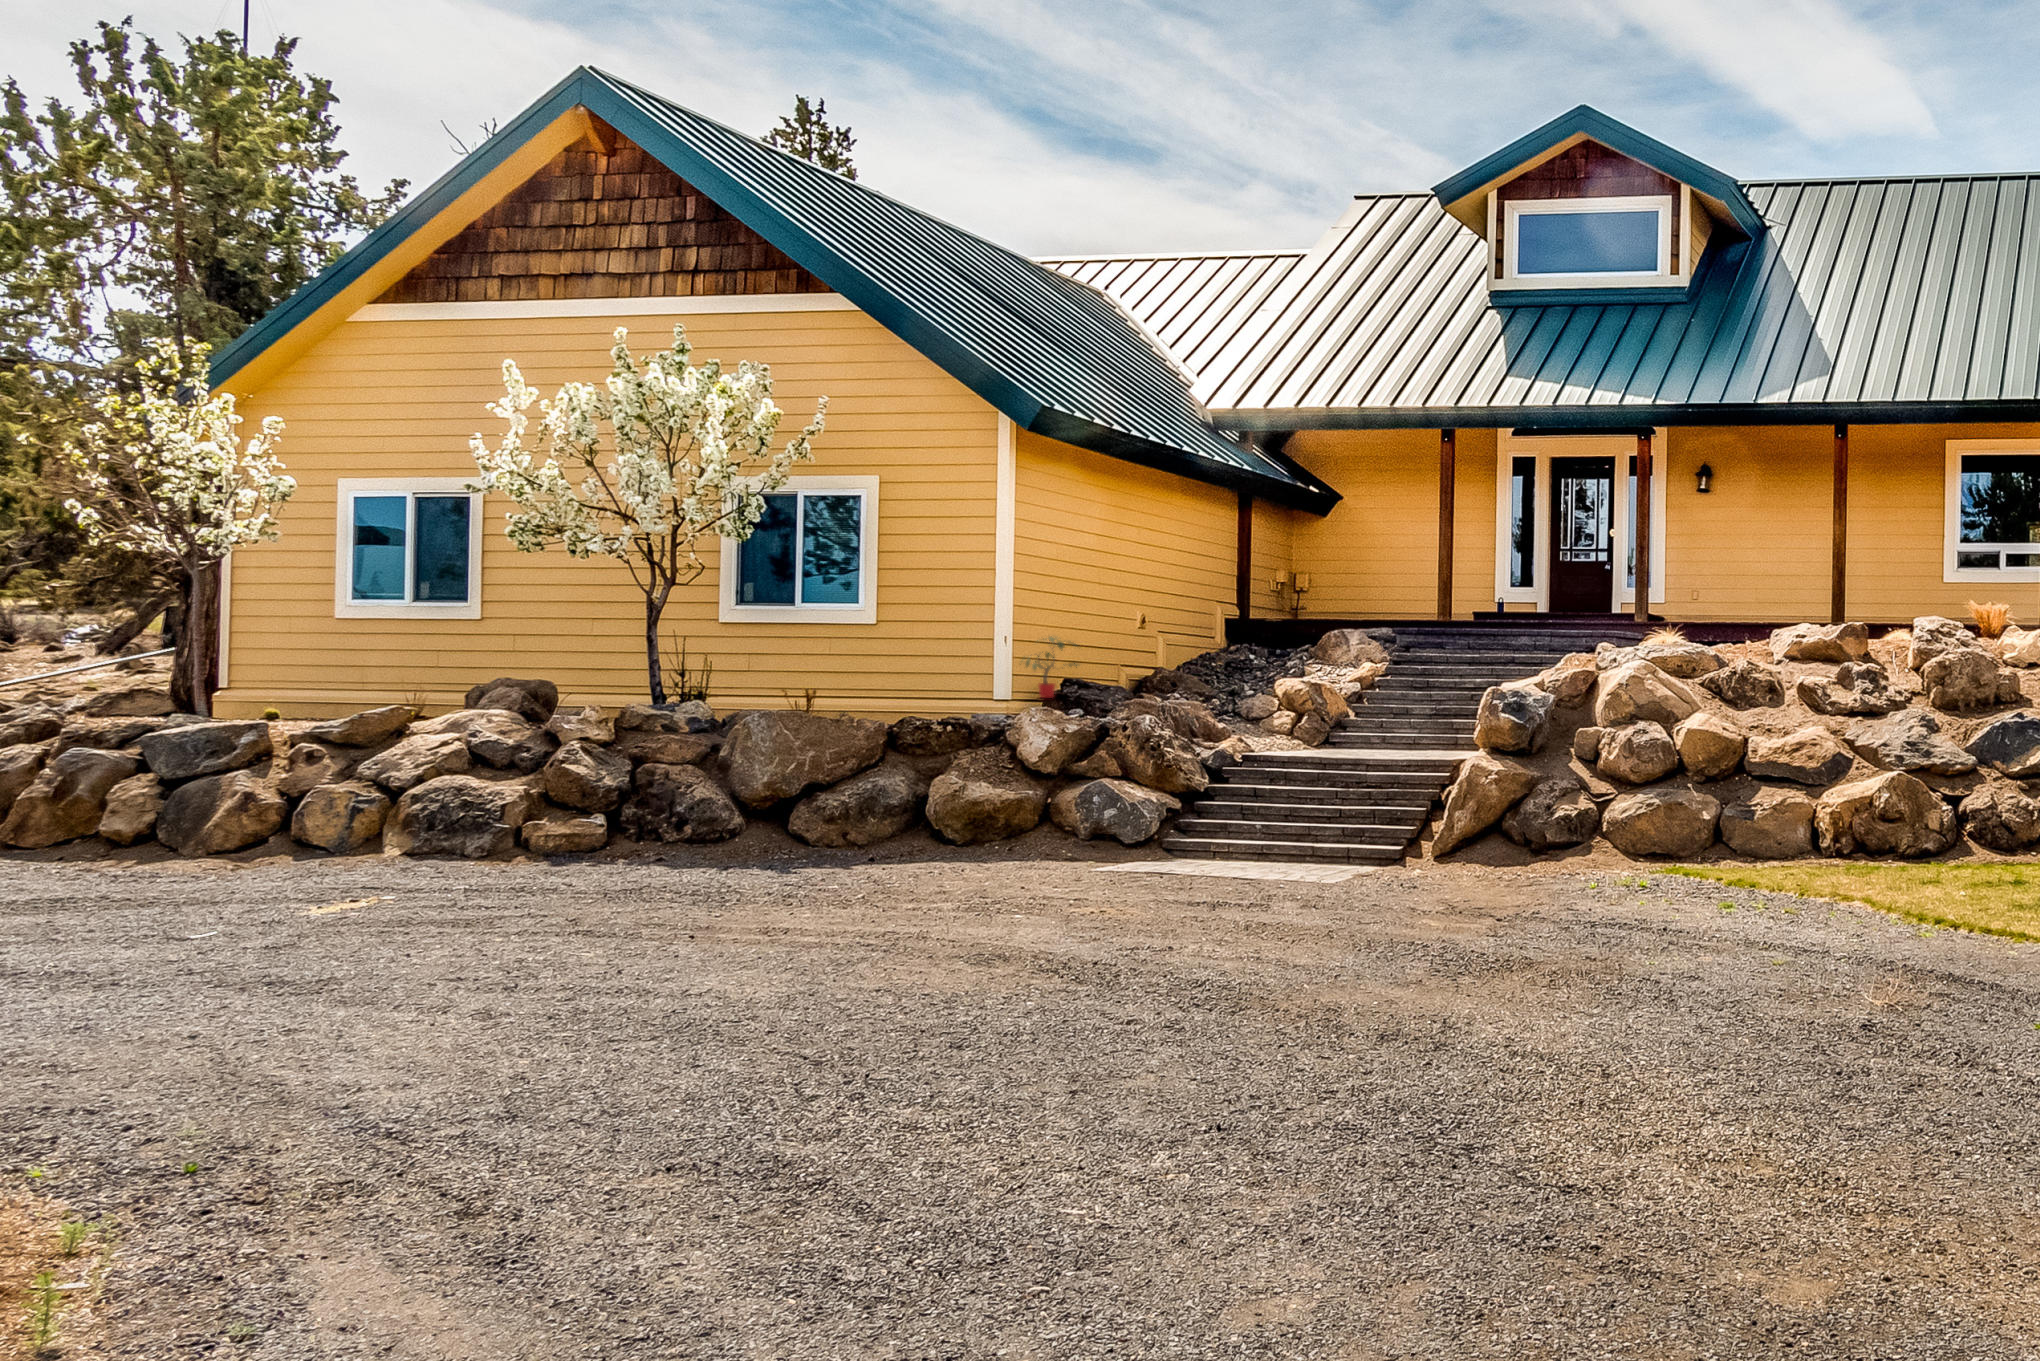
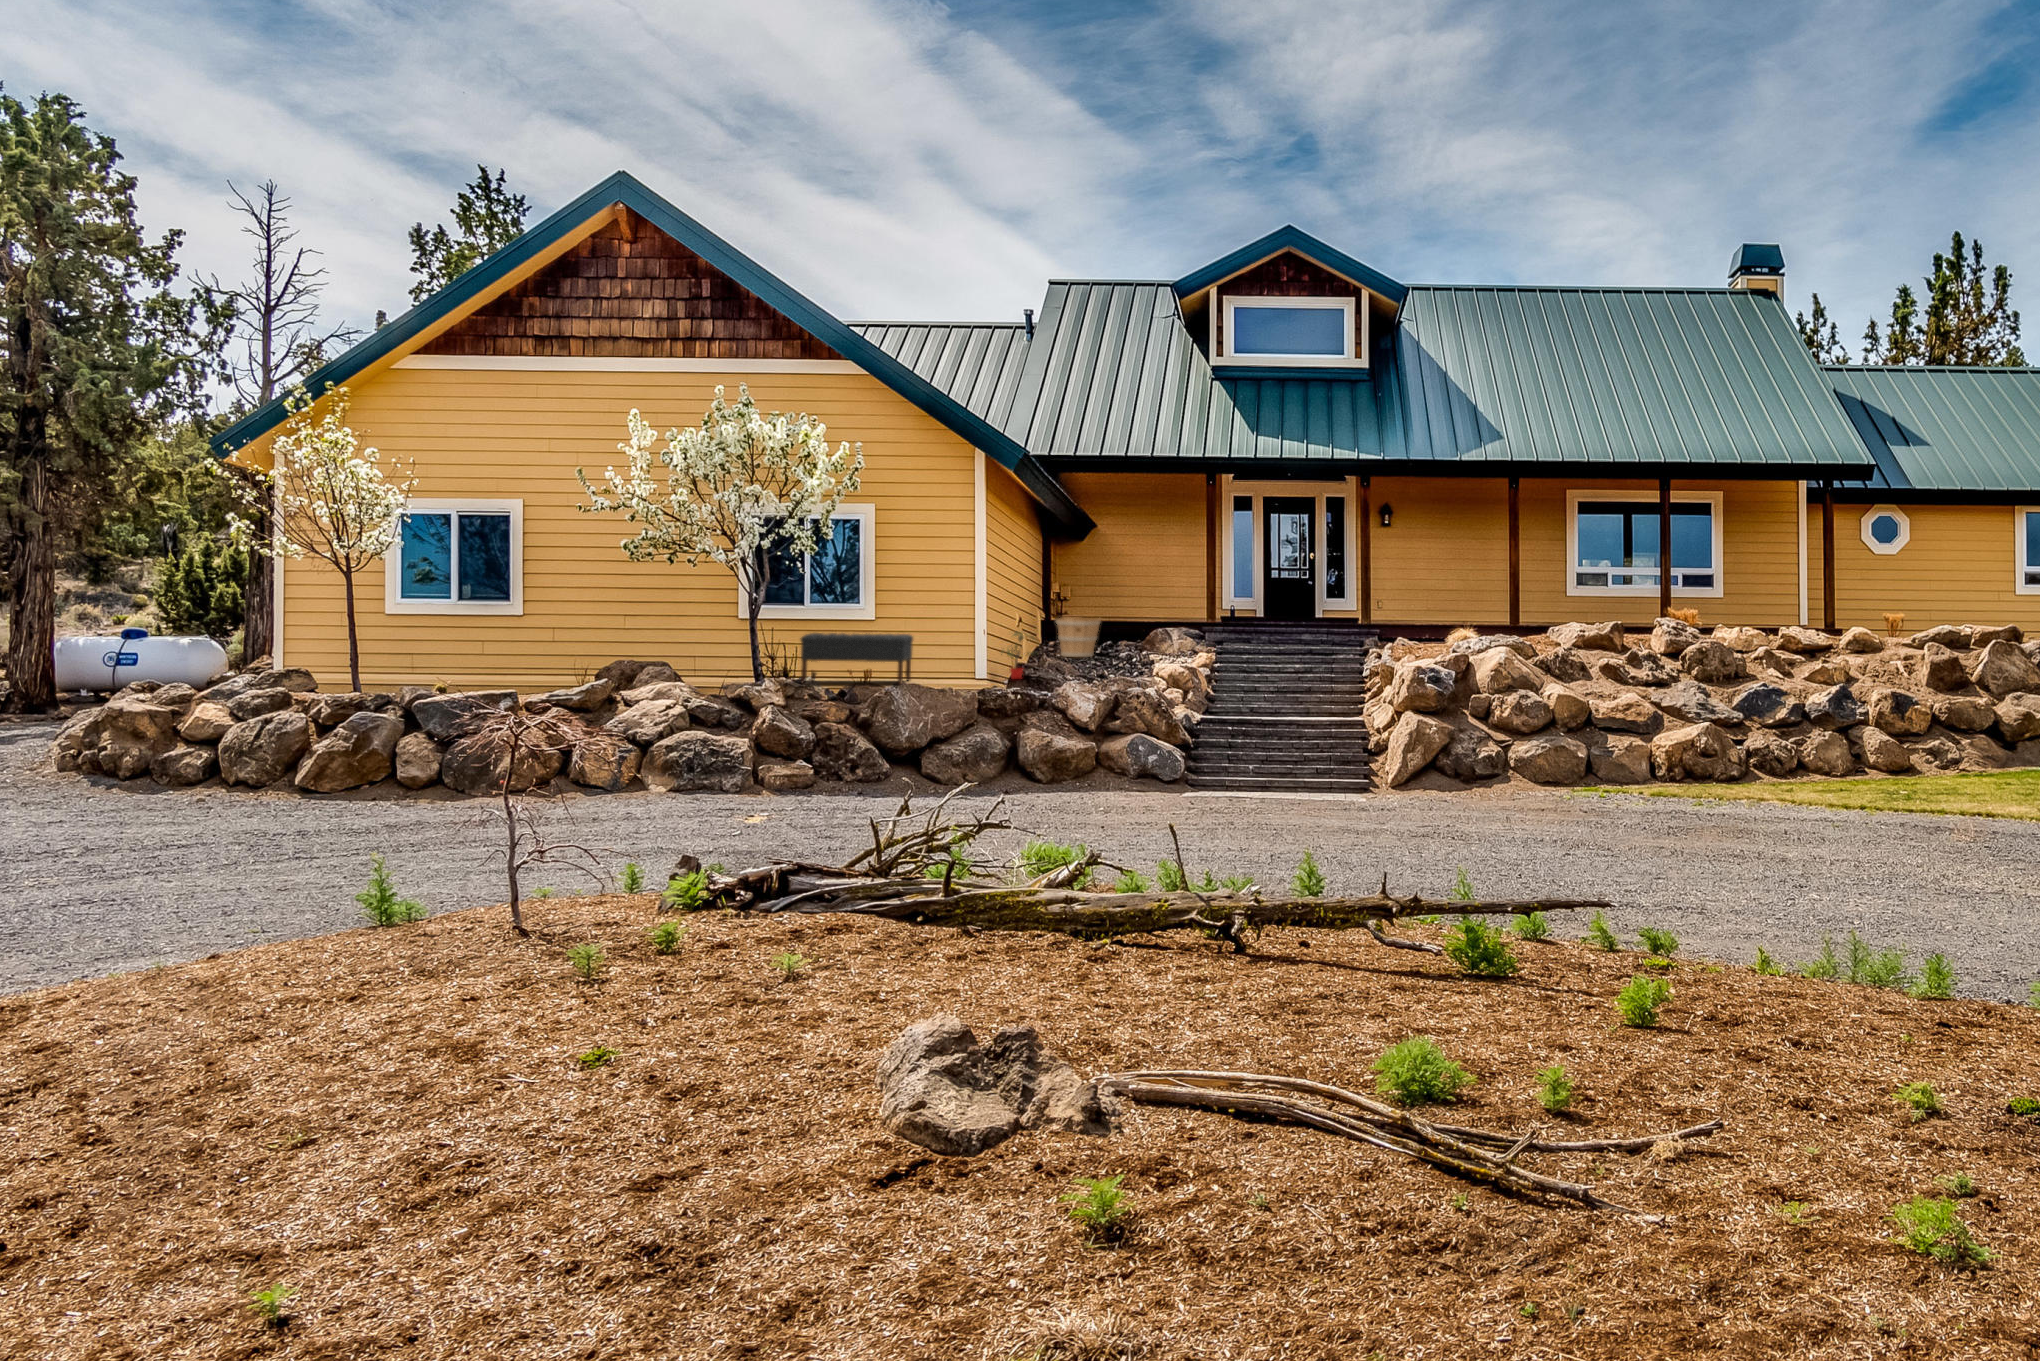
wooden bucket: none [1174,618,1233,670] -> present [1056,617,1100,657]
bench: none [774,638,919,704] -> present [800,633,913,684]

